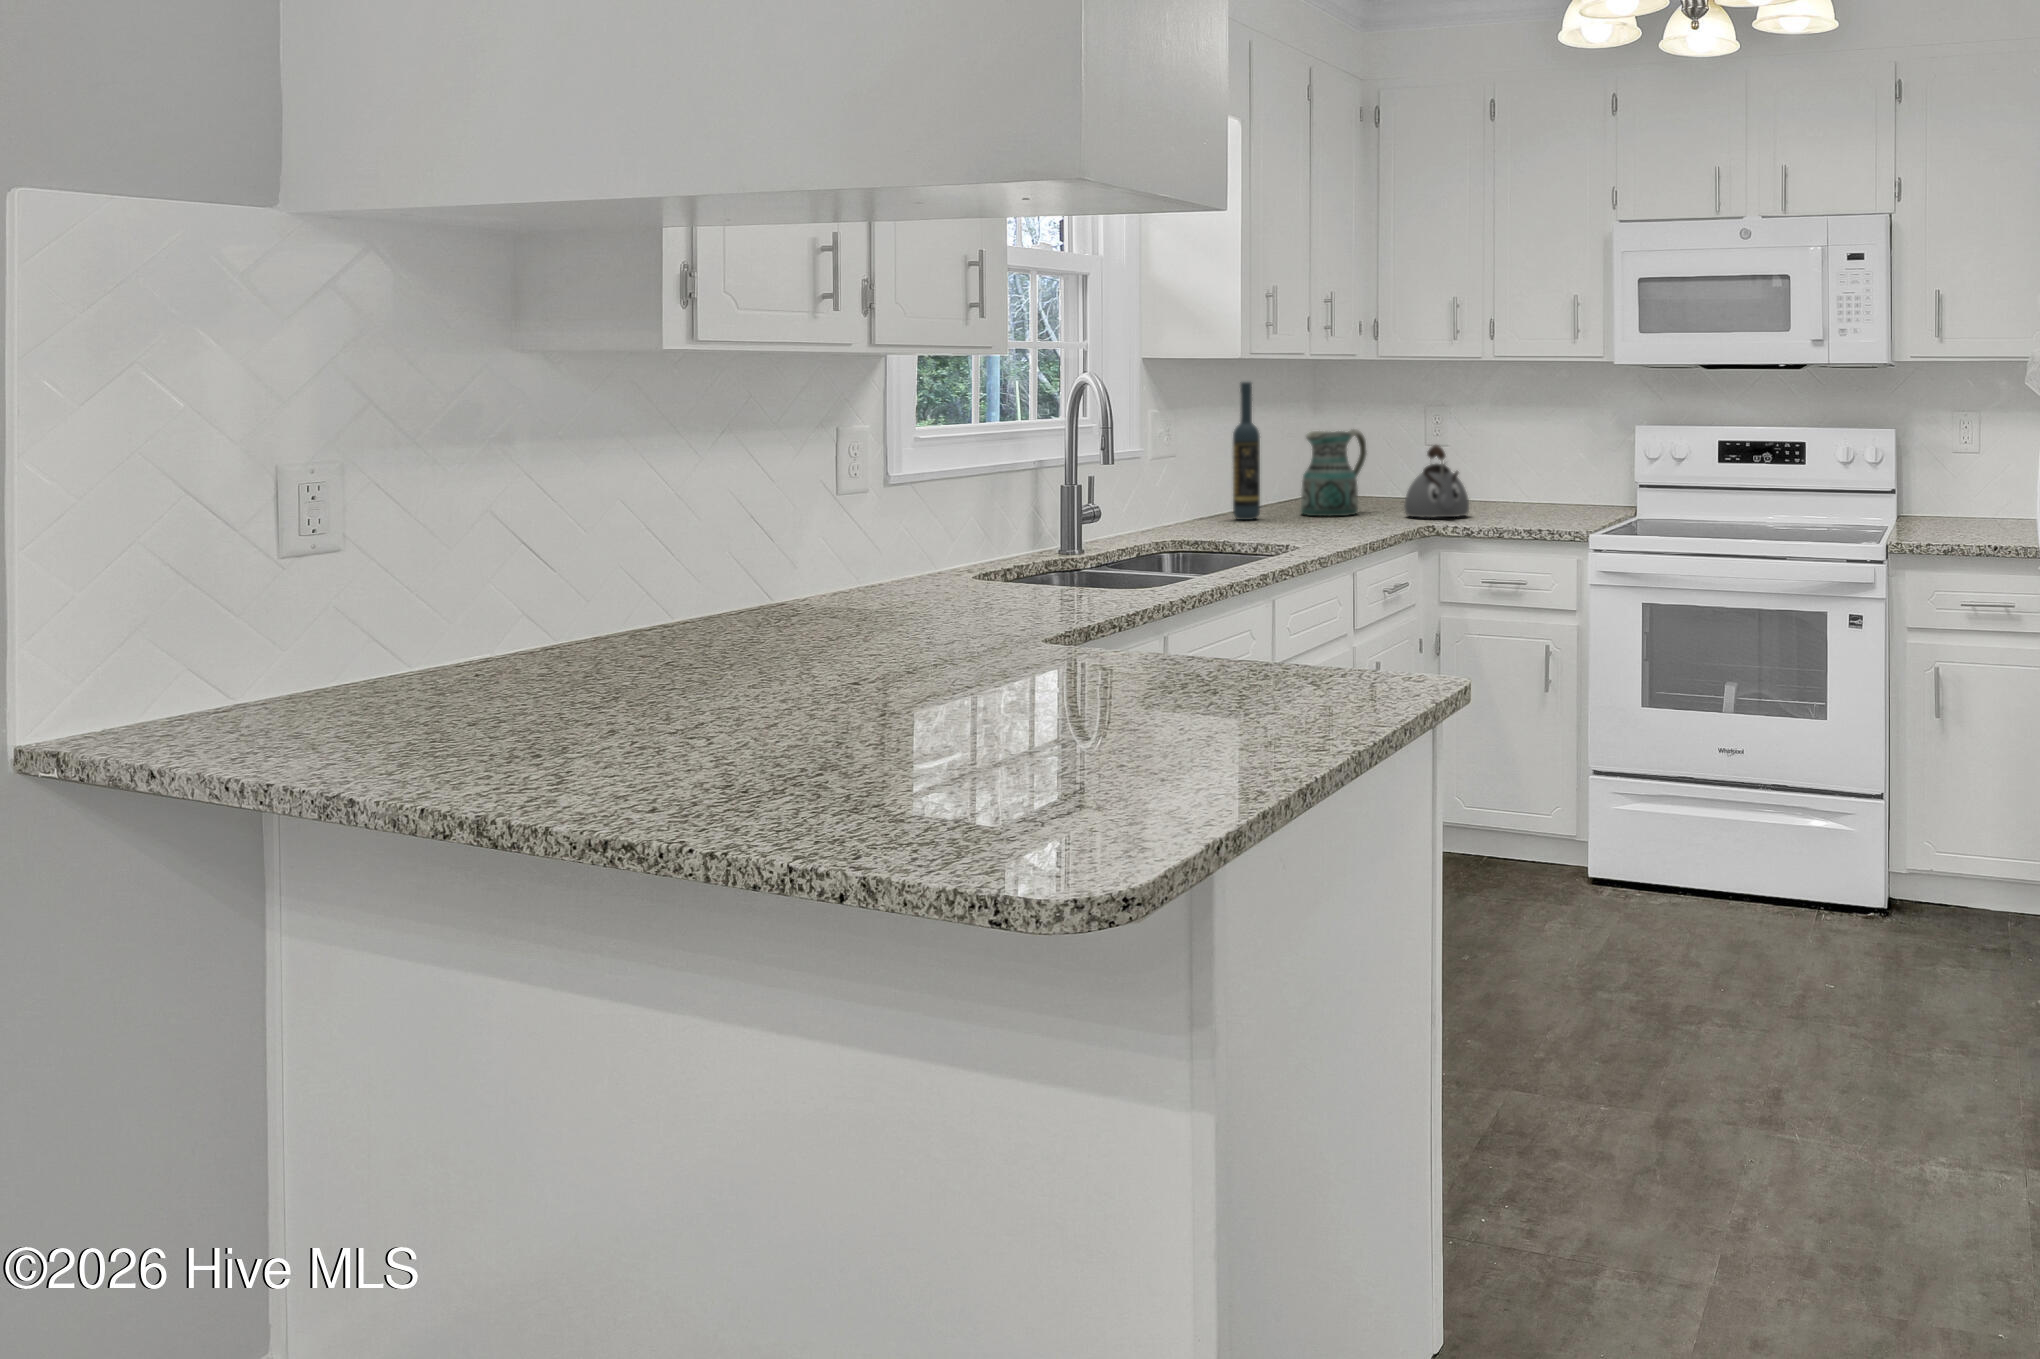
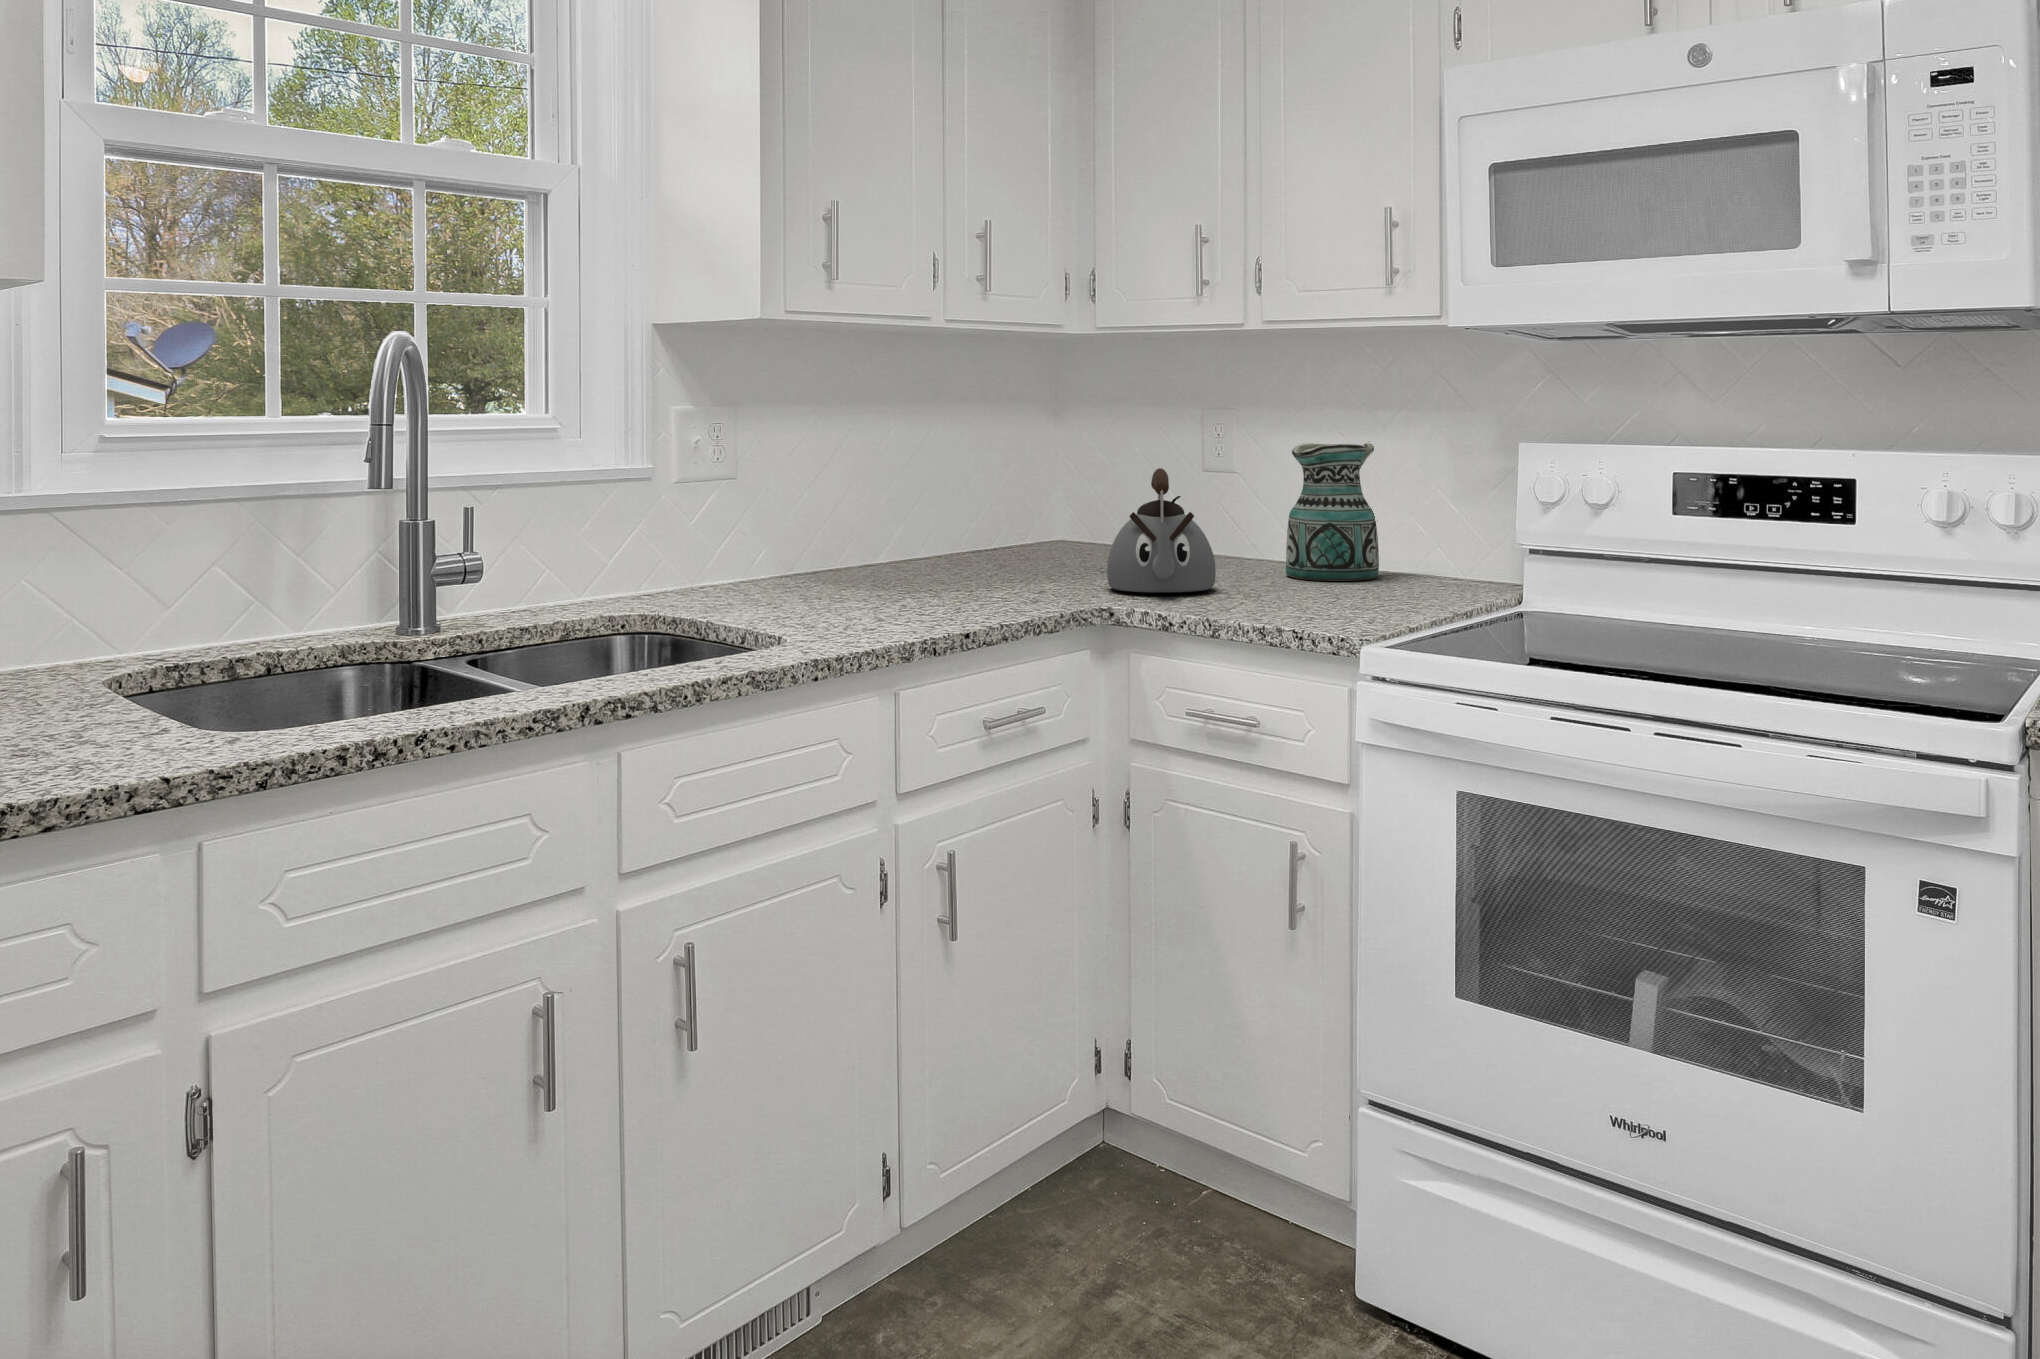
wine bottle: present [1233,382,1260,520] -> none [840,364,883,583]
ceramic pitcher: present [1301,429,1367,516] -> present [1286,443,1379,581]

